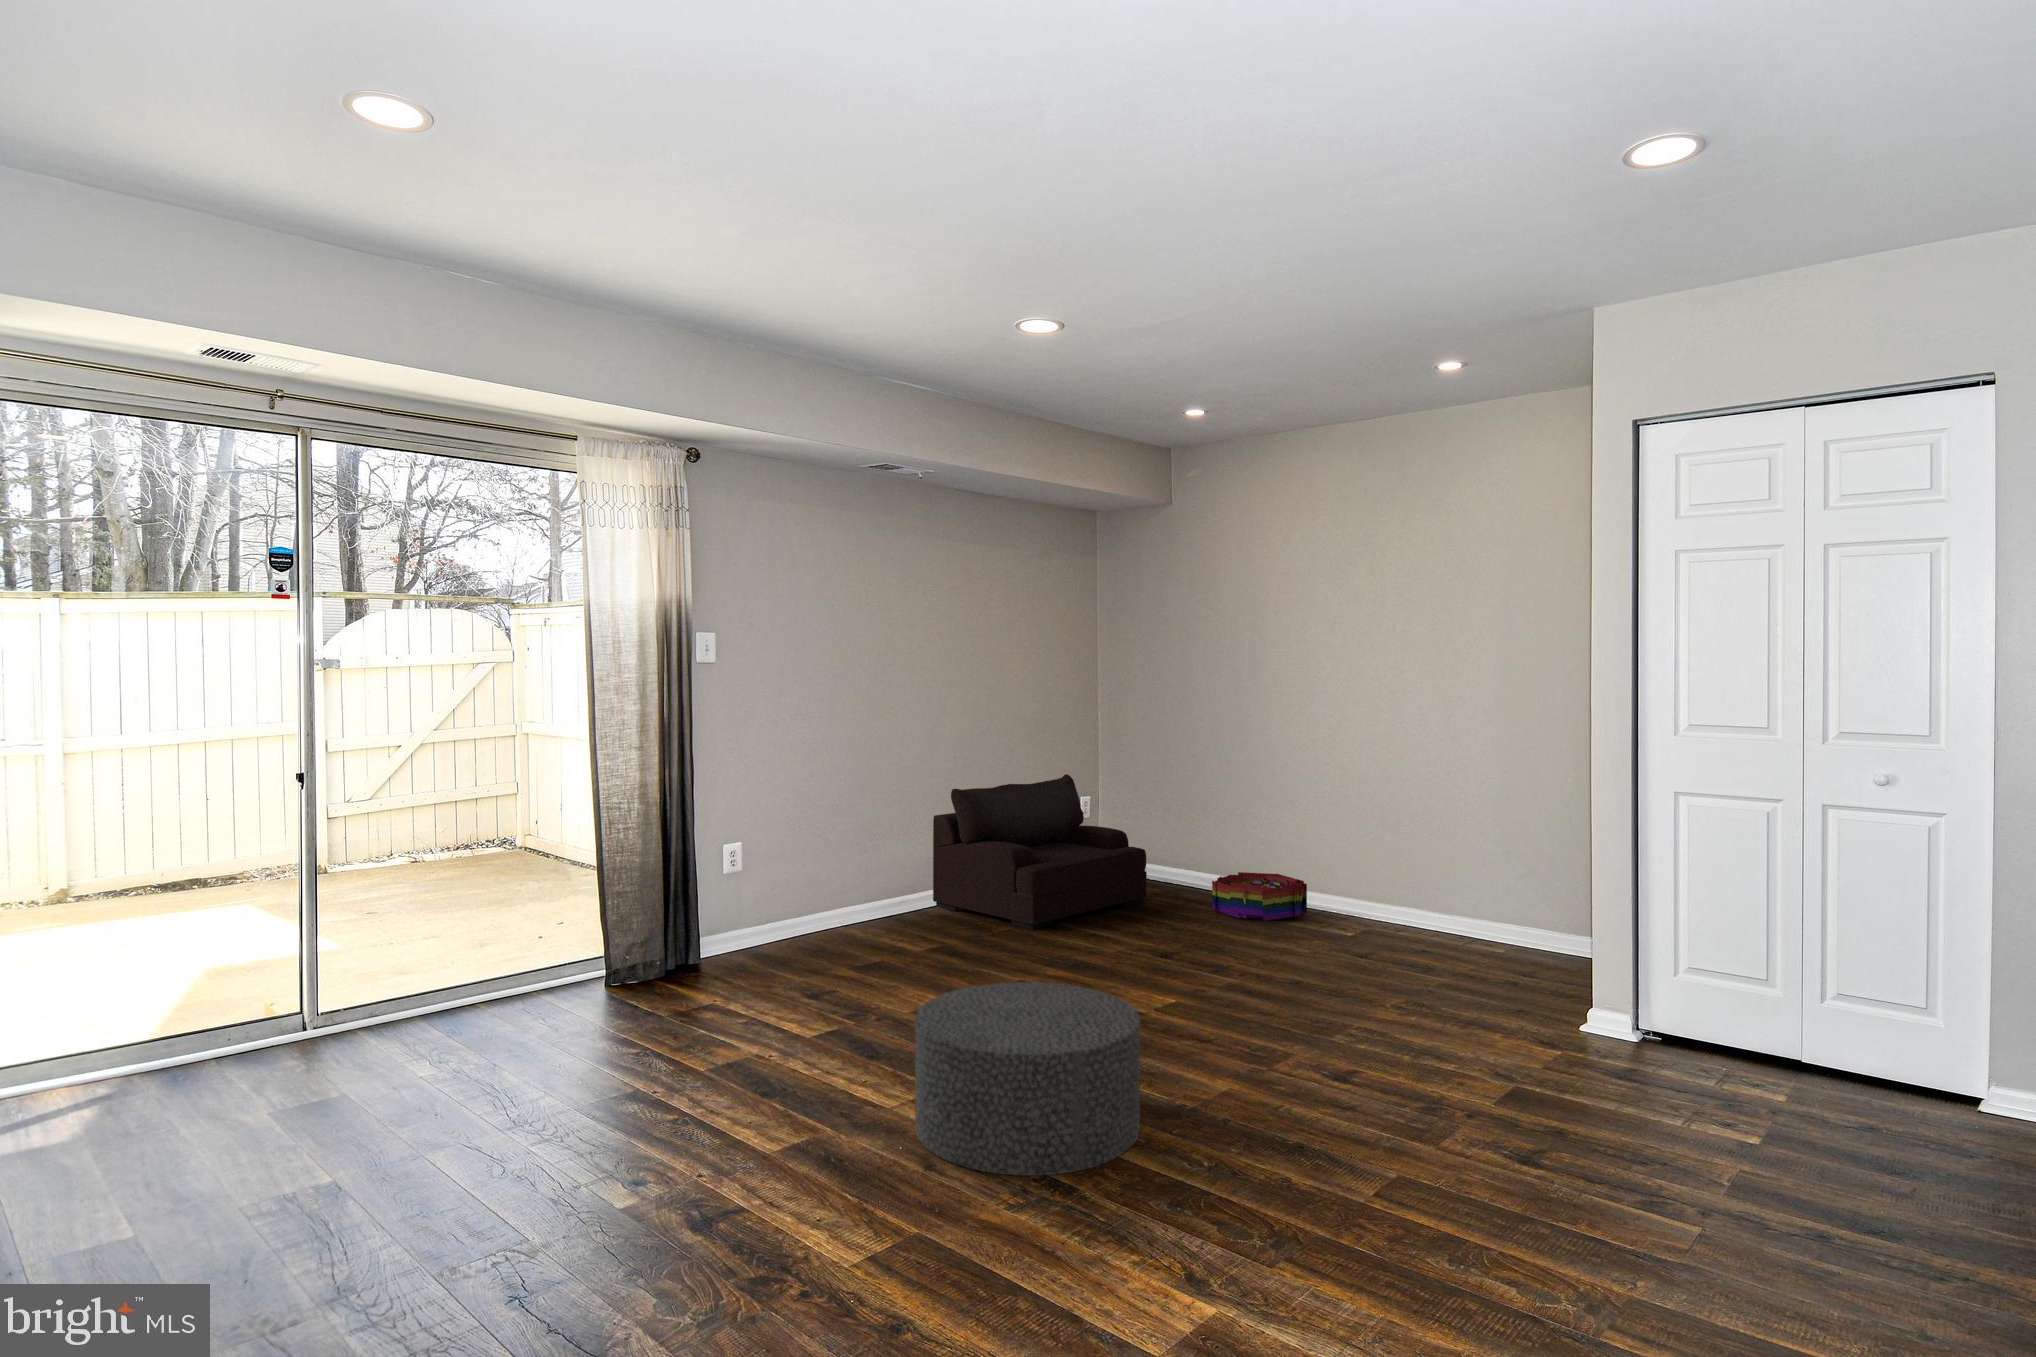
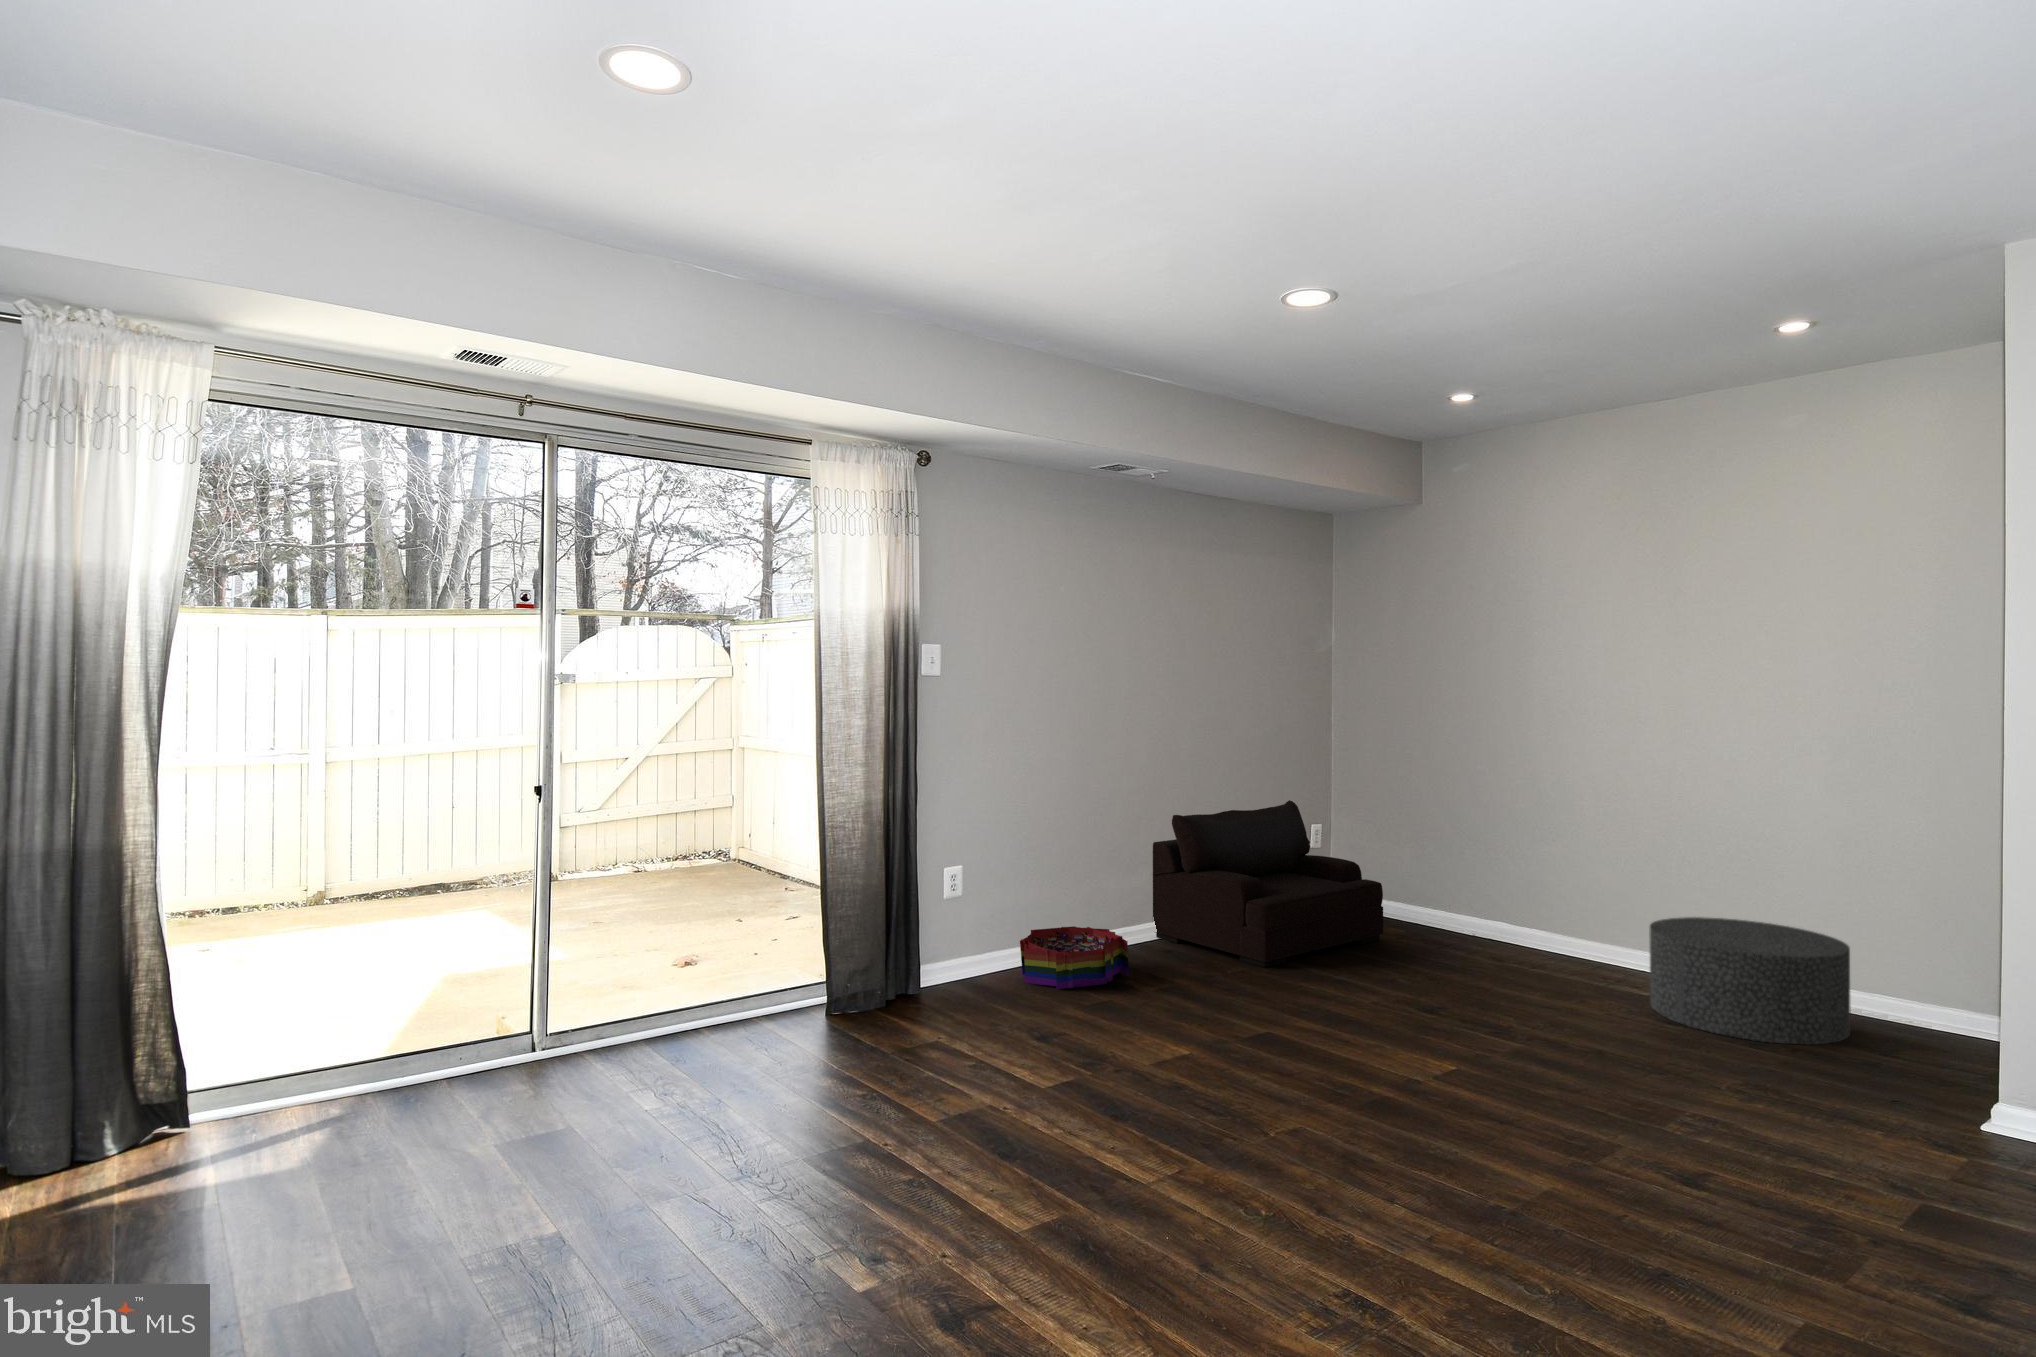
storage bin: present [1212,872,1307,921] -> present [1020,926,1129,989]
ottoman: present [915,982,1140,1176] -> present [1649,917,1851,1045]

